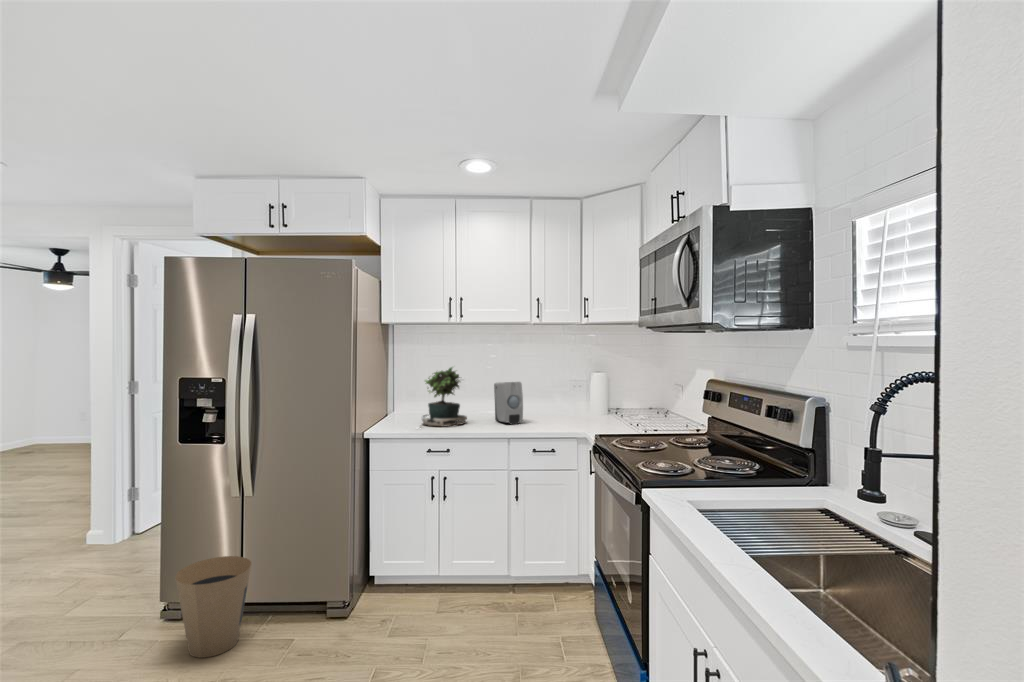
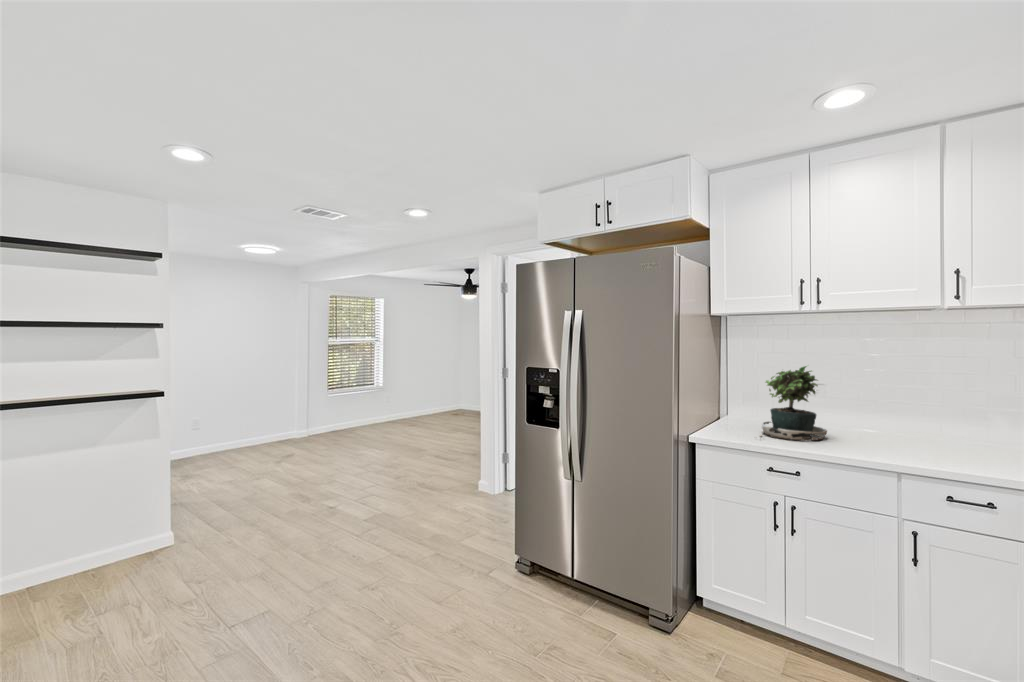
soap dispenser: present [494,382,523,424] -> none [871,390,925,450]
trash can: present [176,556,251,658] -> none [515,533,576,629]

